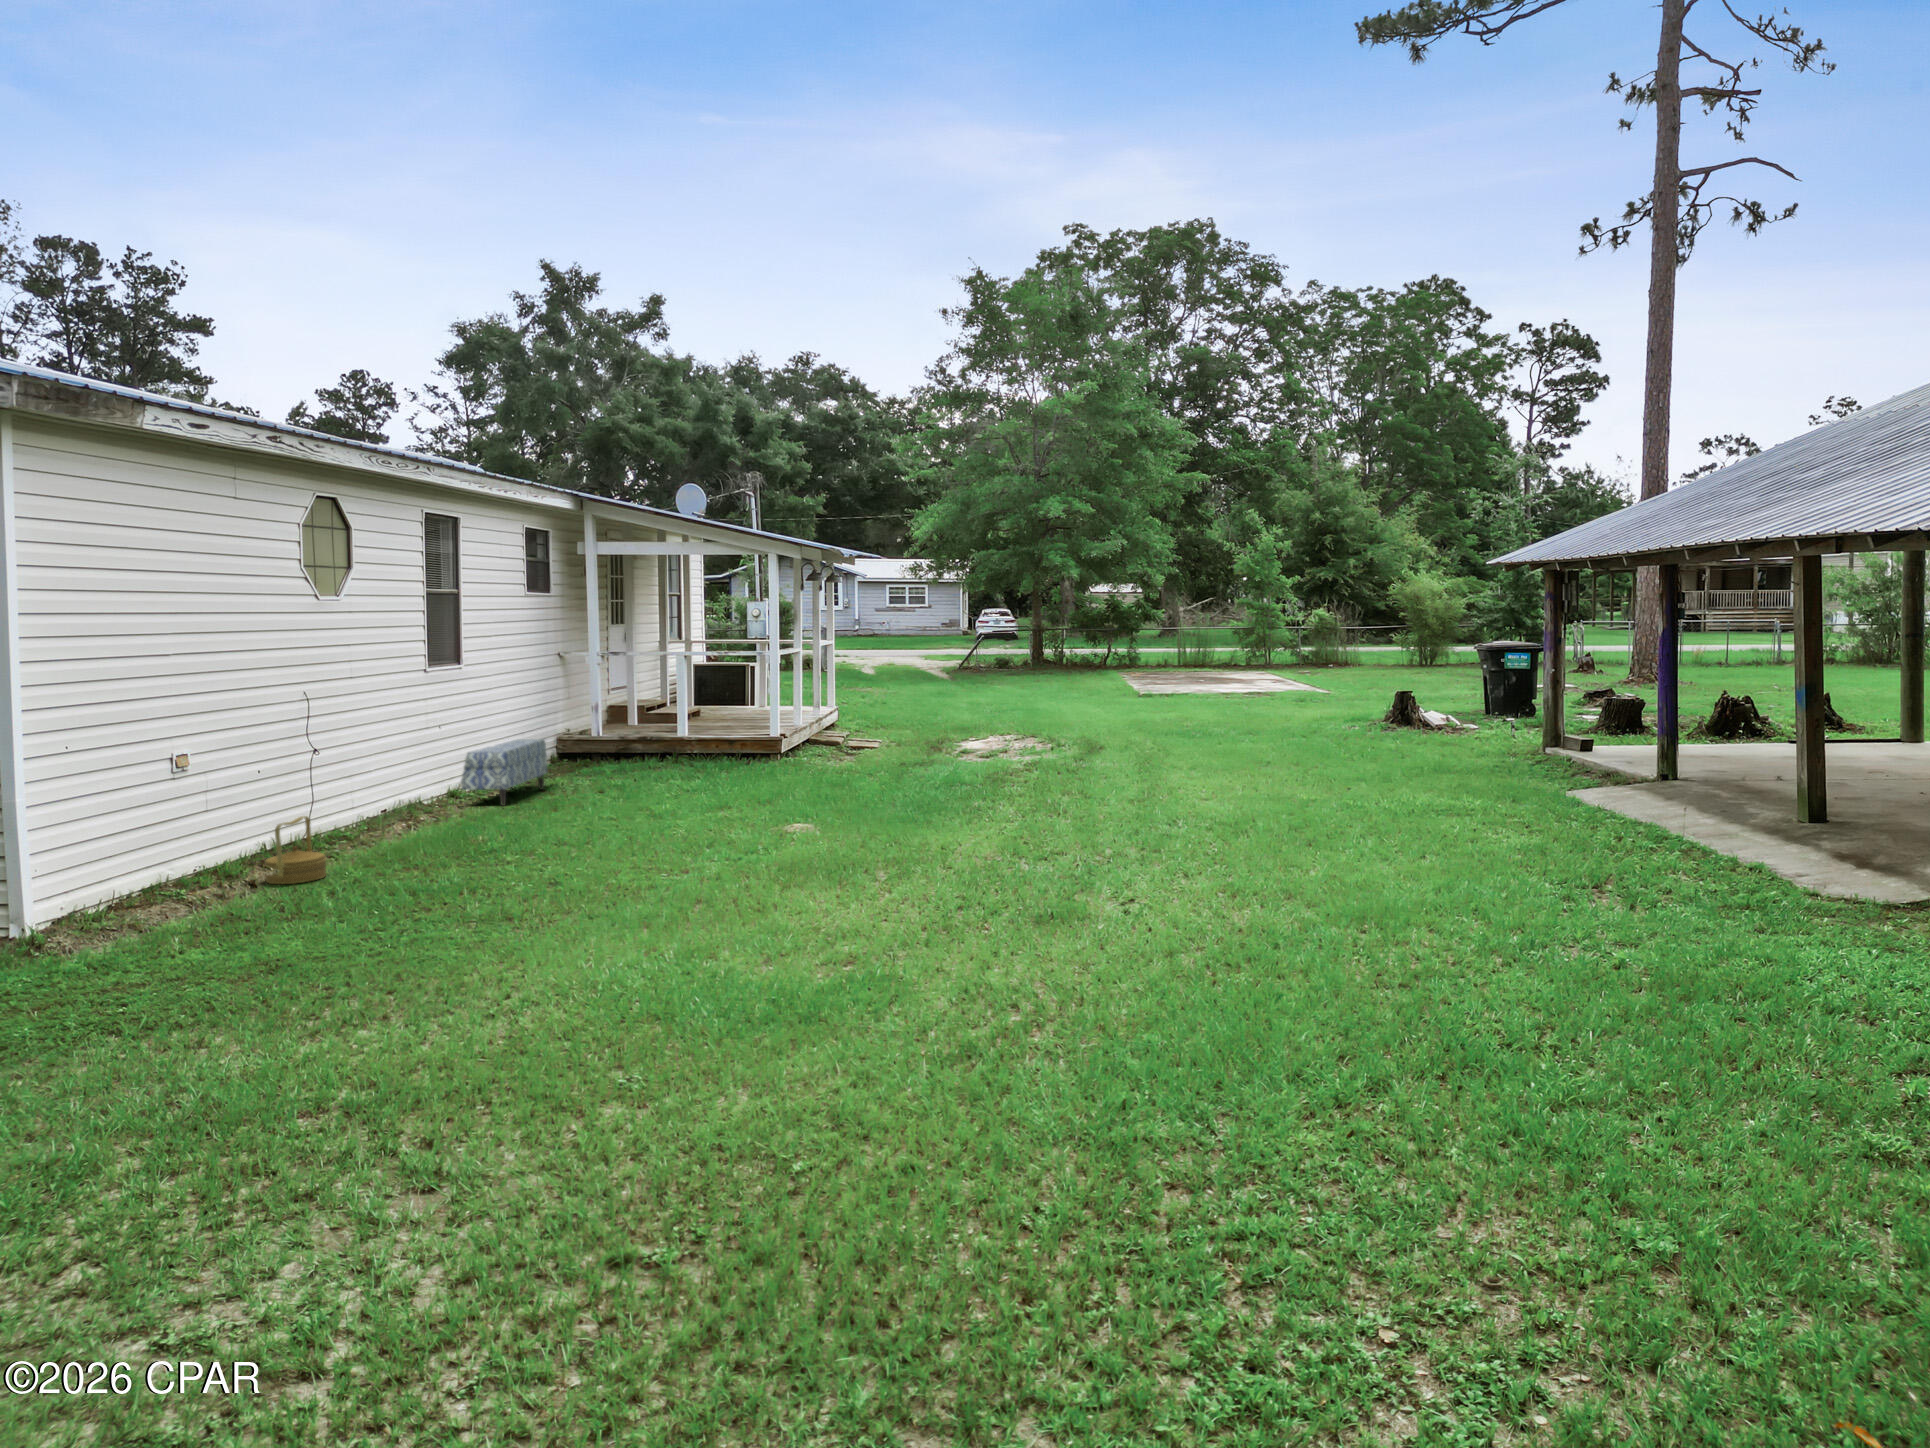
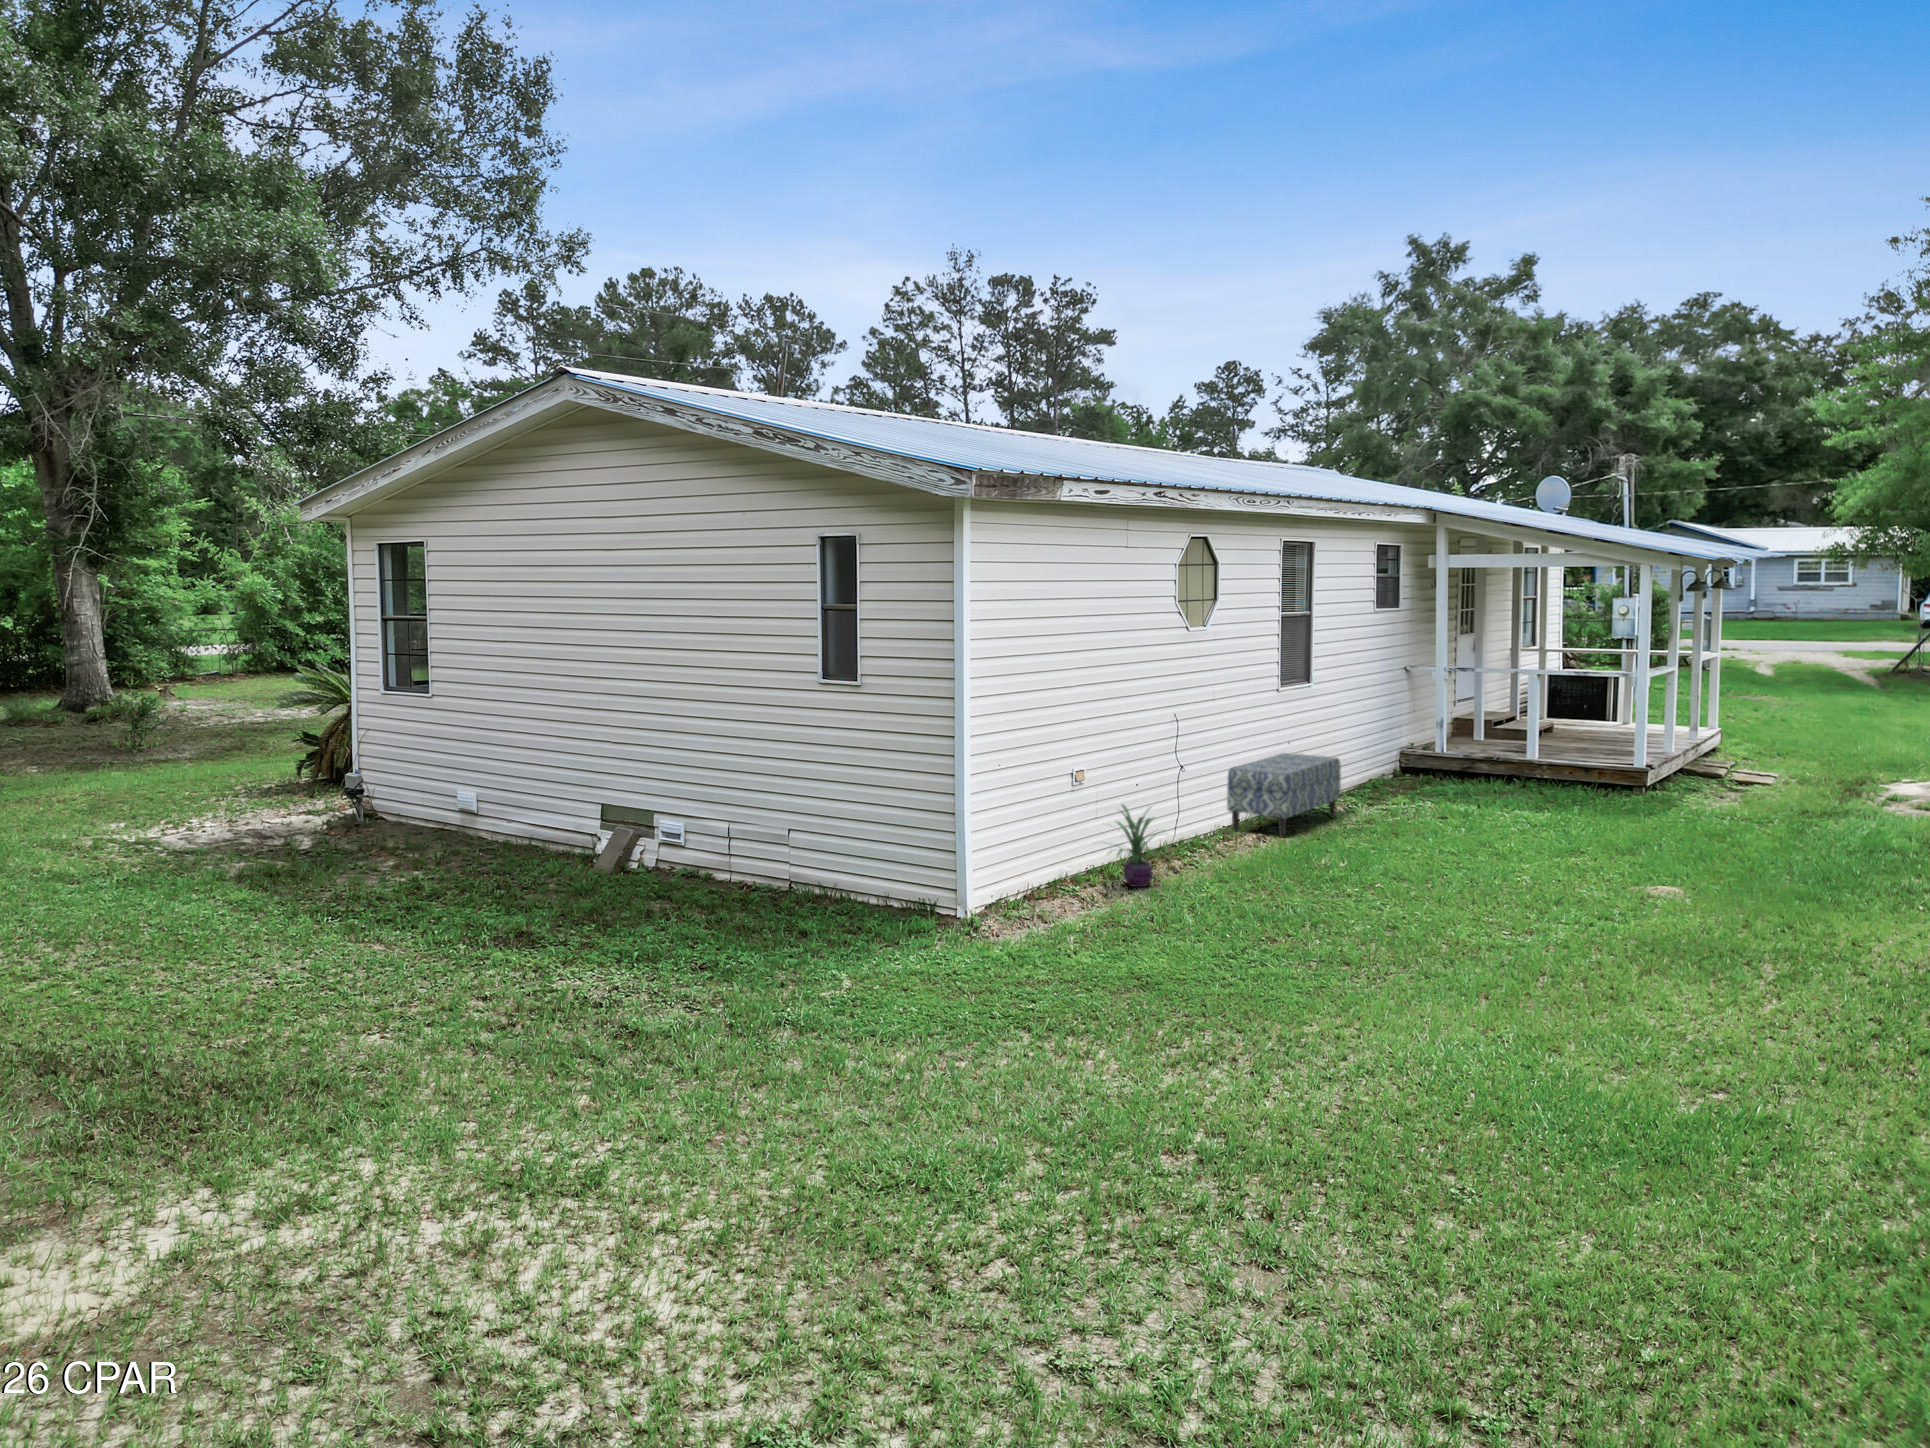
decorative plant: none [338,778,427,849] -> present [1108,805,1165,887]
woven basket: present [265,816,326,884] -> none [993,847,1057,928]

